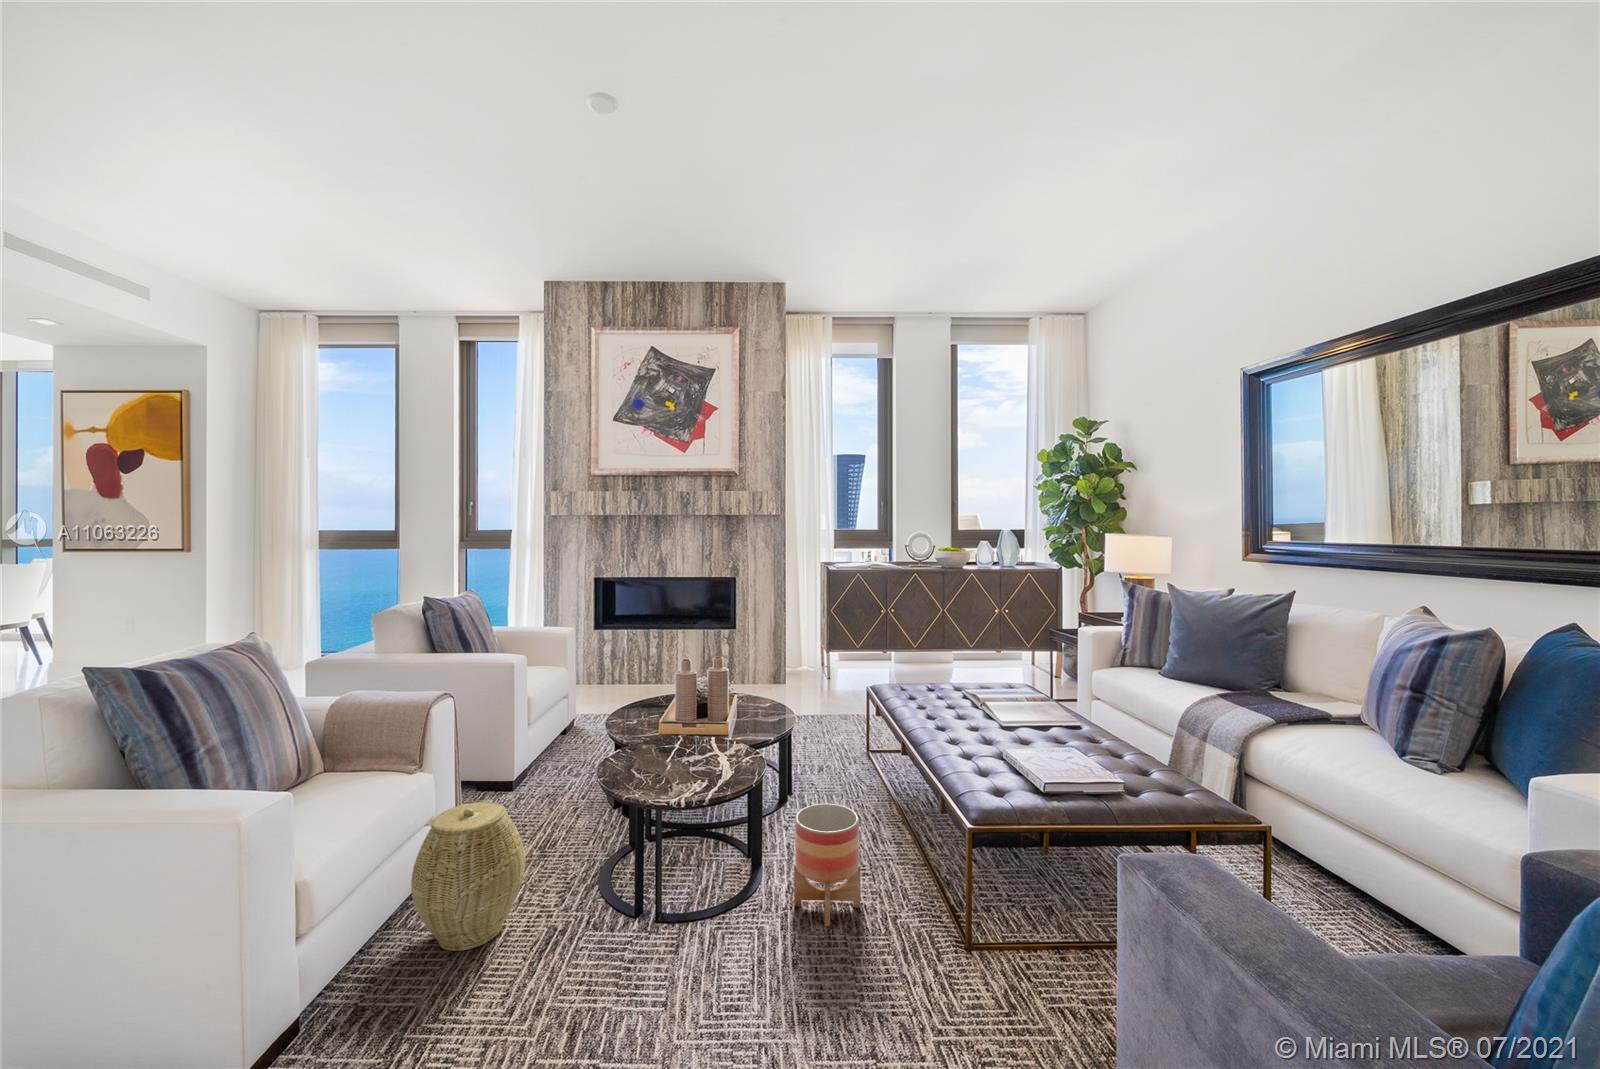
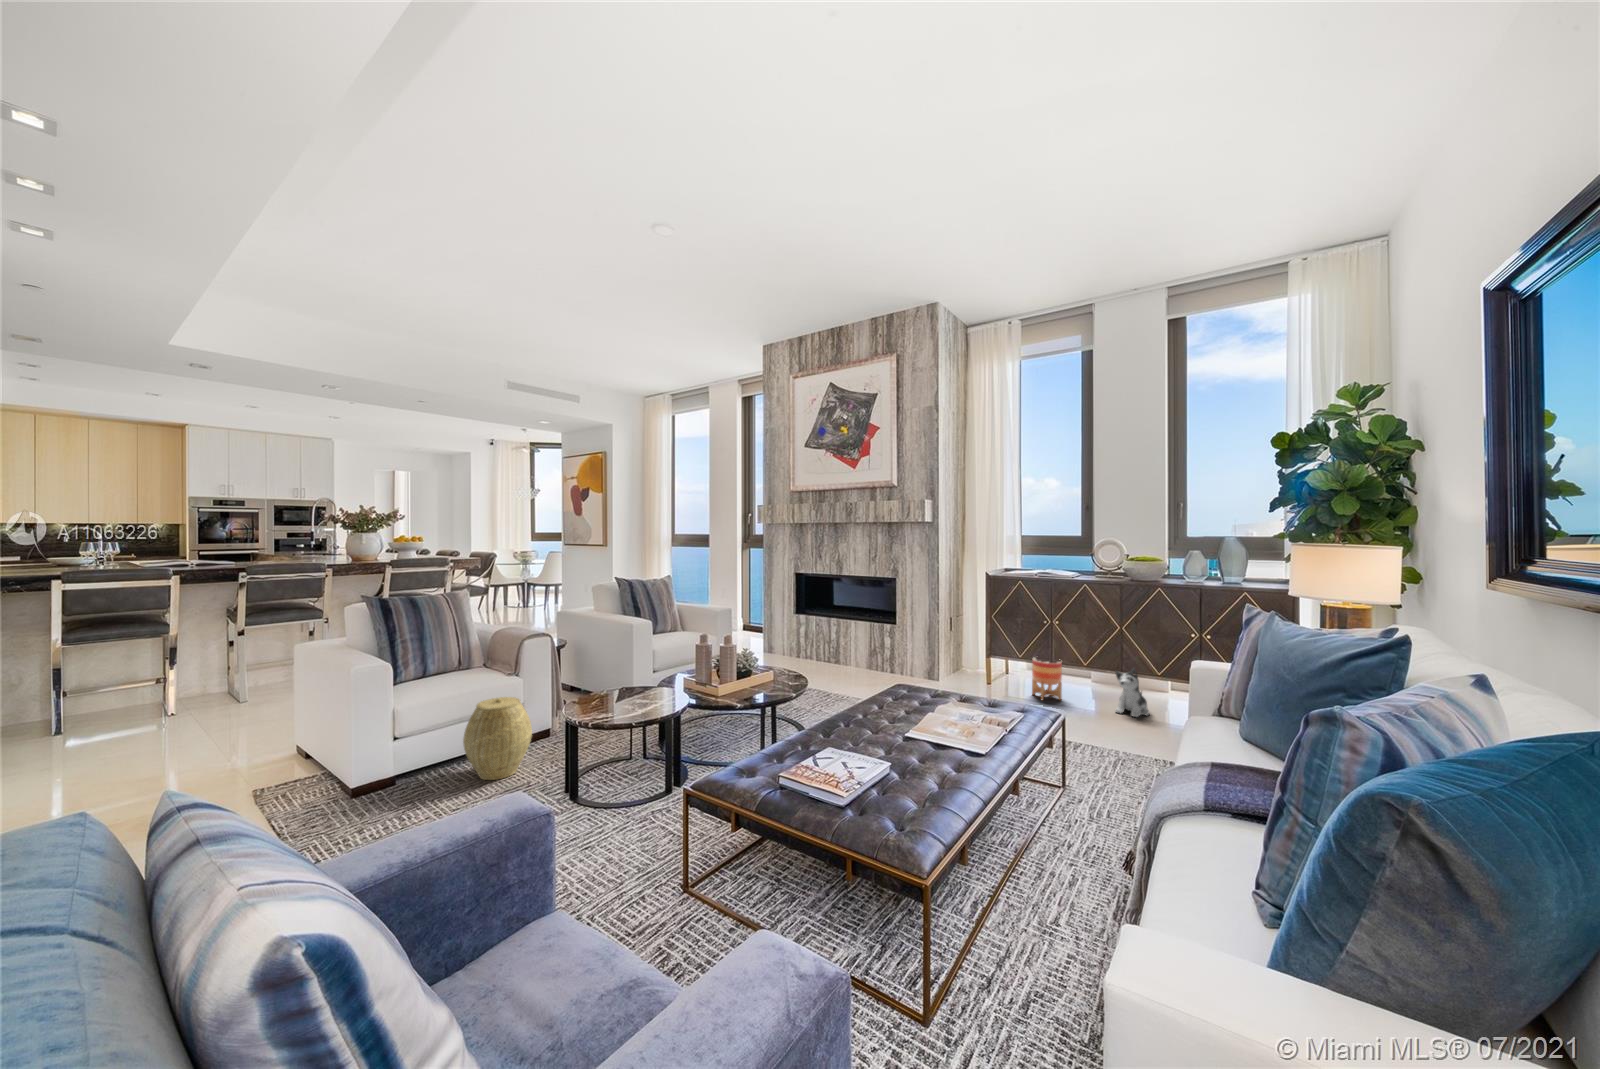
plush toy: none [941,637,967,678] -> present [1115,668,1149,717]
planter: present [794,804,861,926] -> present [1032,658,1062,700]

